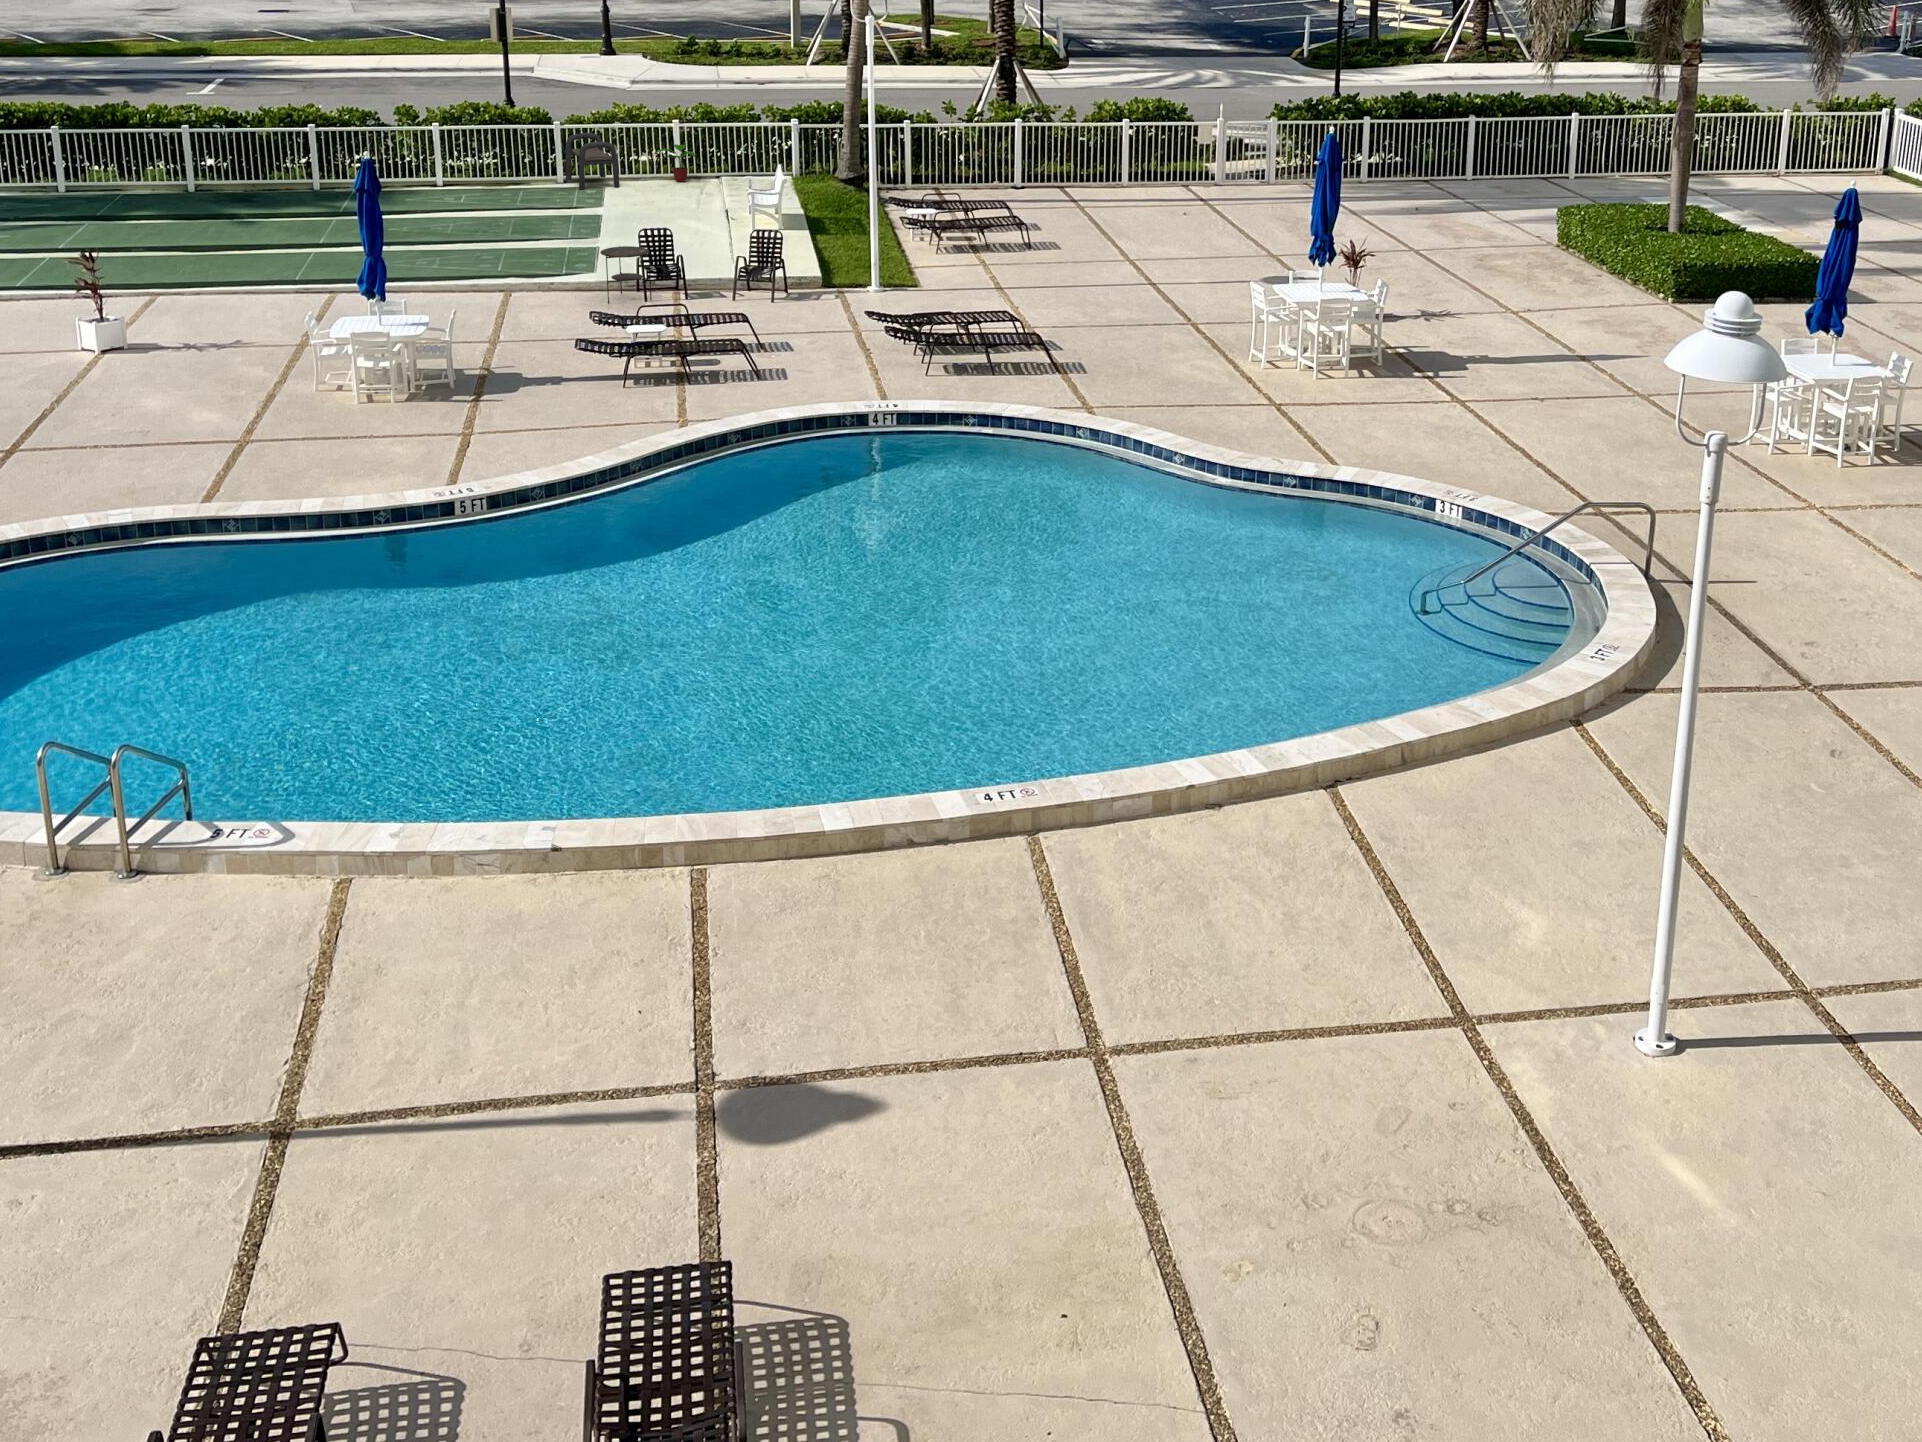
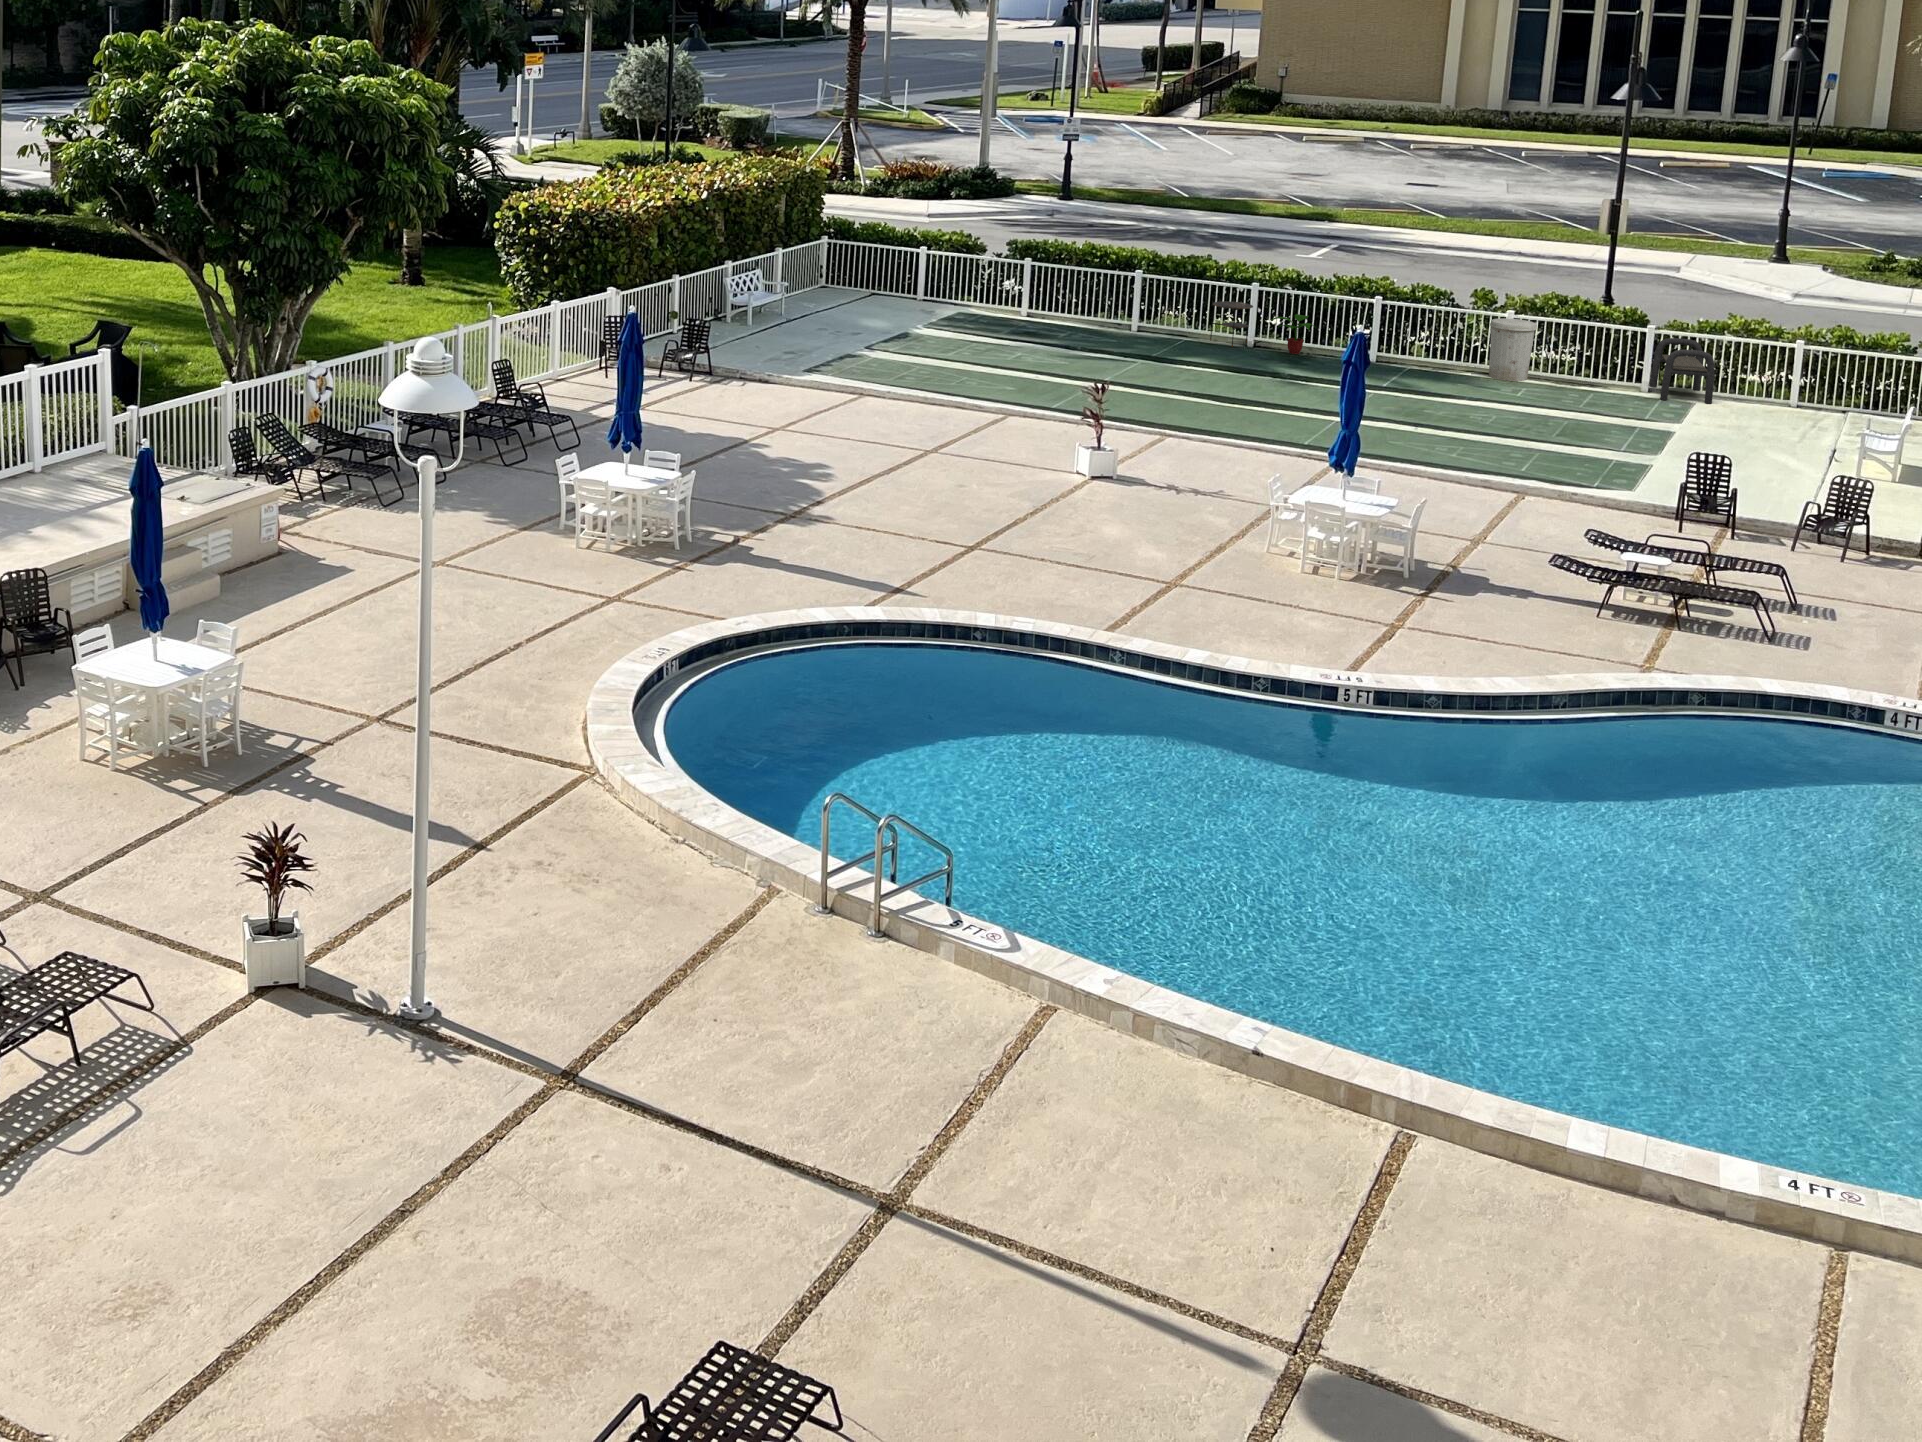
trash can: none [425,133,466,191] -> present [1489,318,1537,381]
potted plant: present [655,144,695,182] -> present [1272,314,1315,354]
side table: present [600,246,652,303] -> present [1210,301,1253,347]

